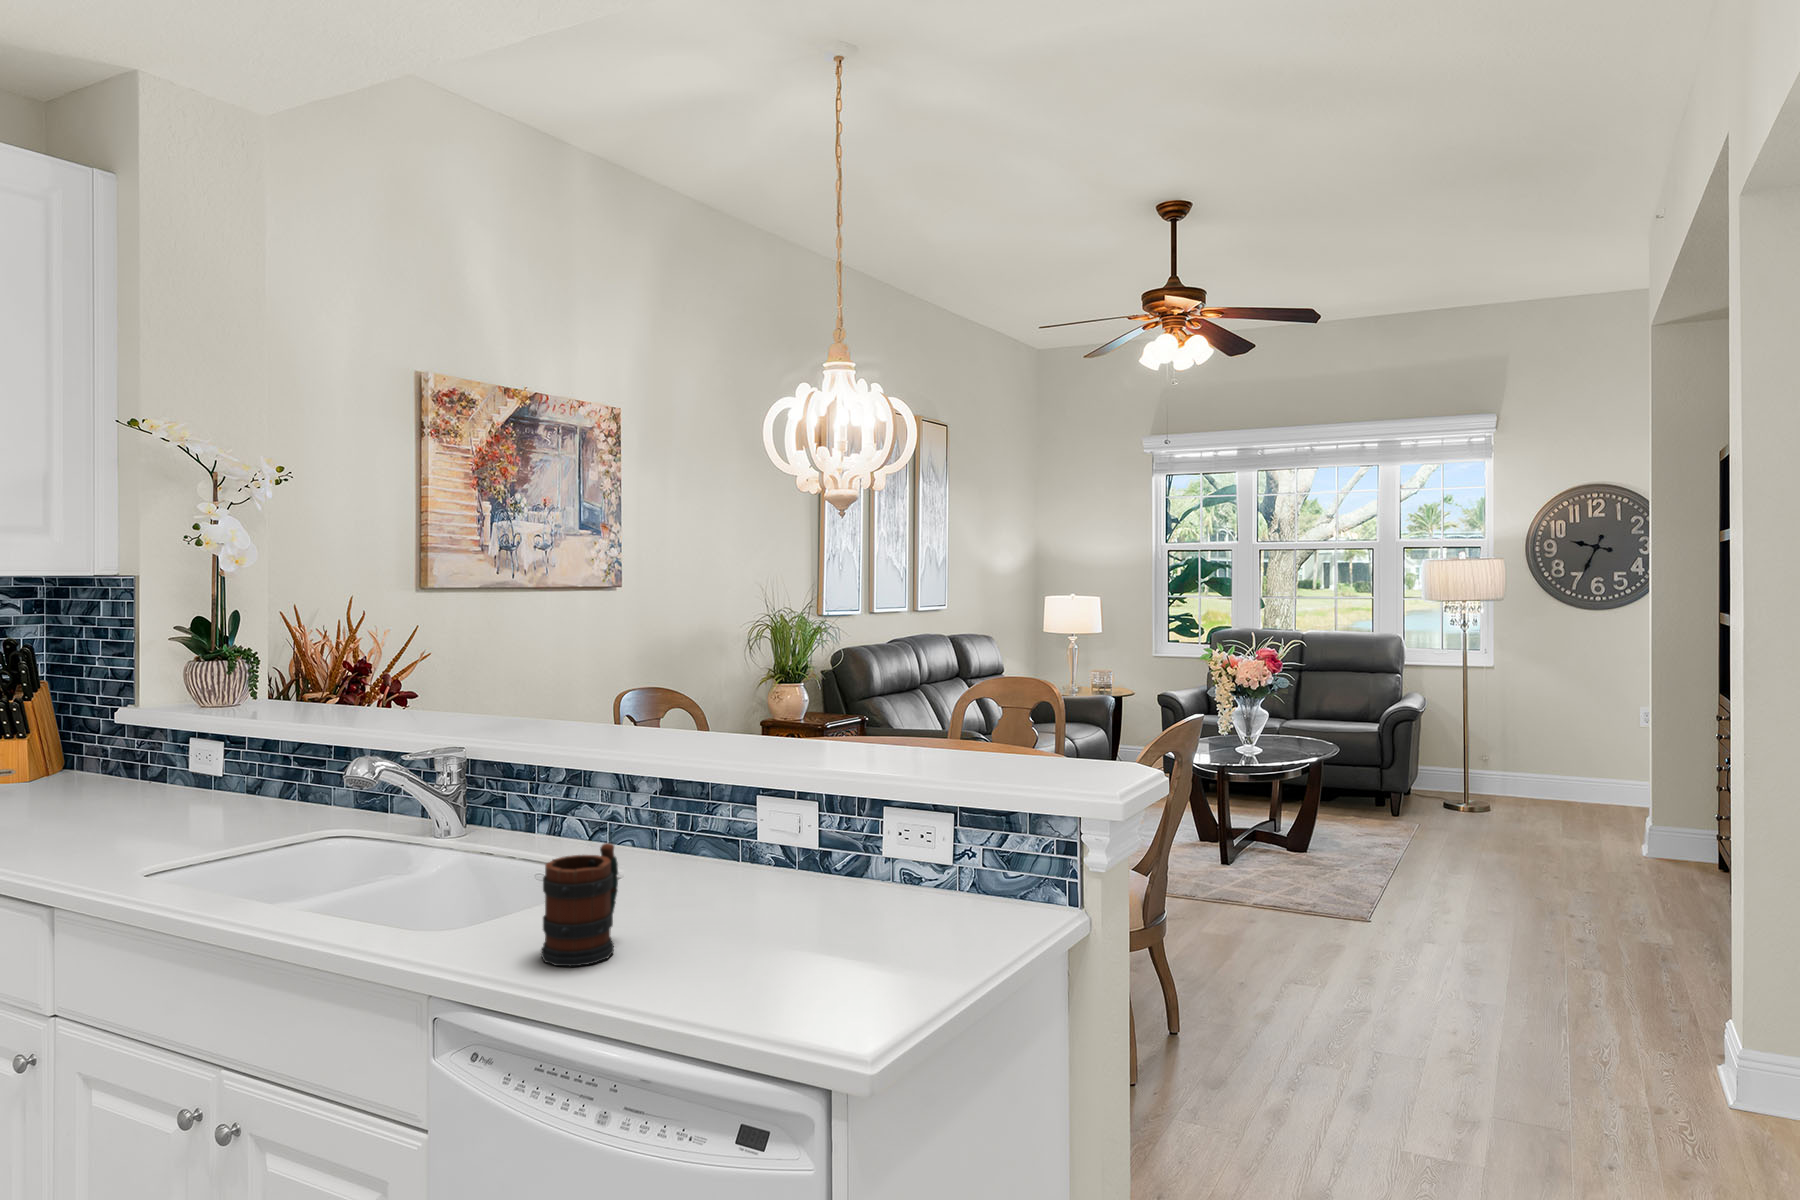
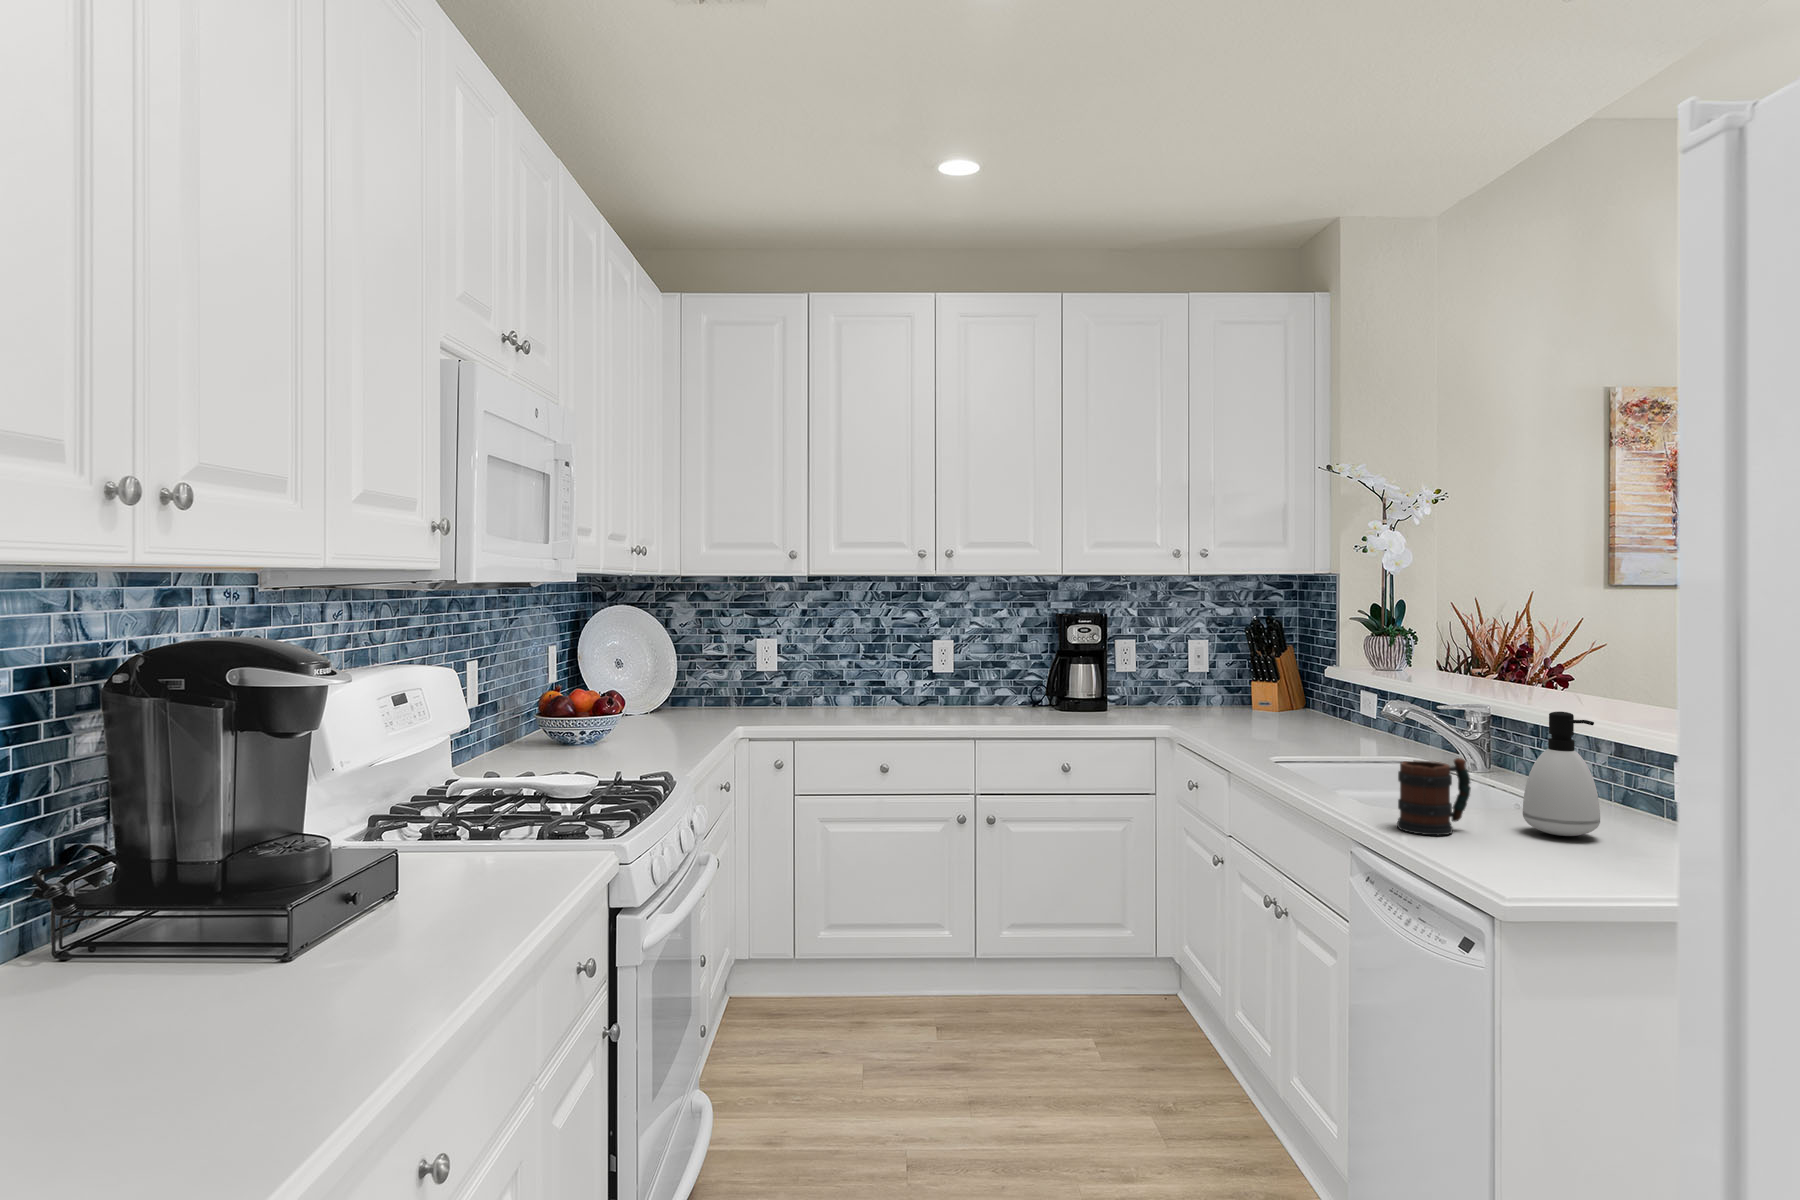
soap dispenser: none [651,761,734,912] -> present [1523,711,1600,836]

